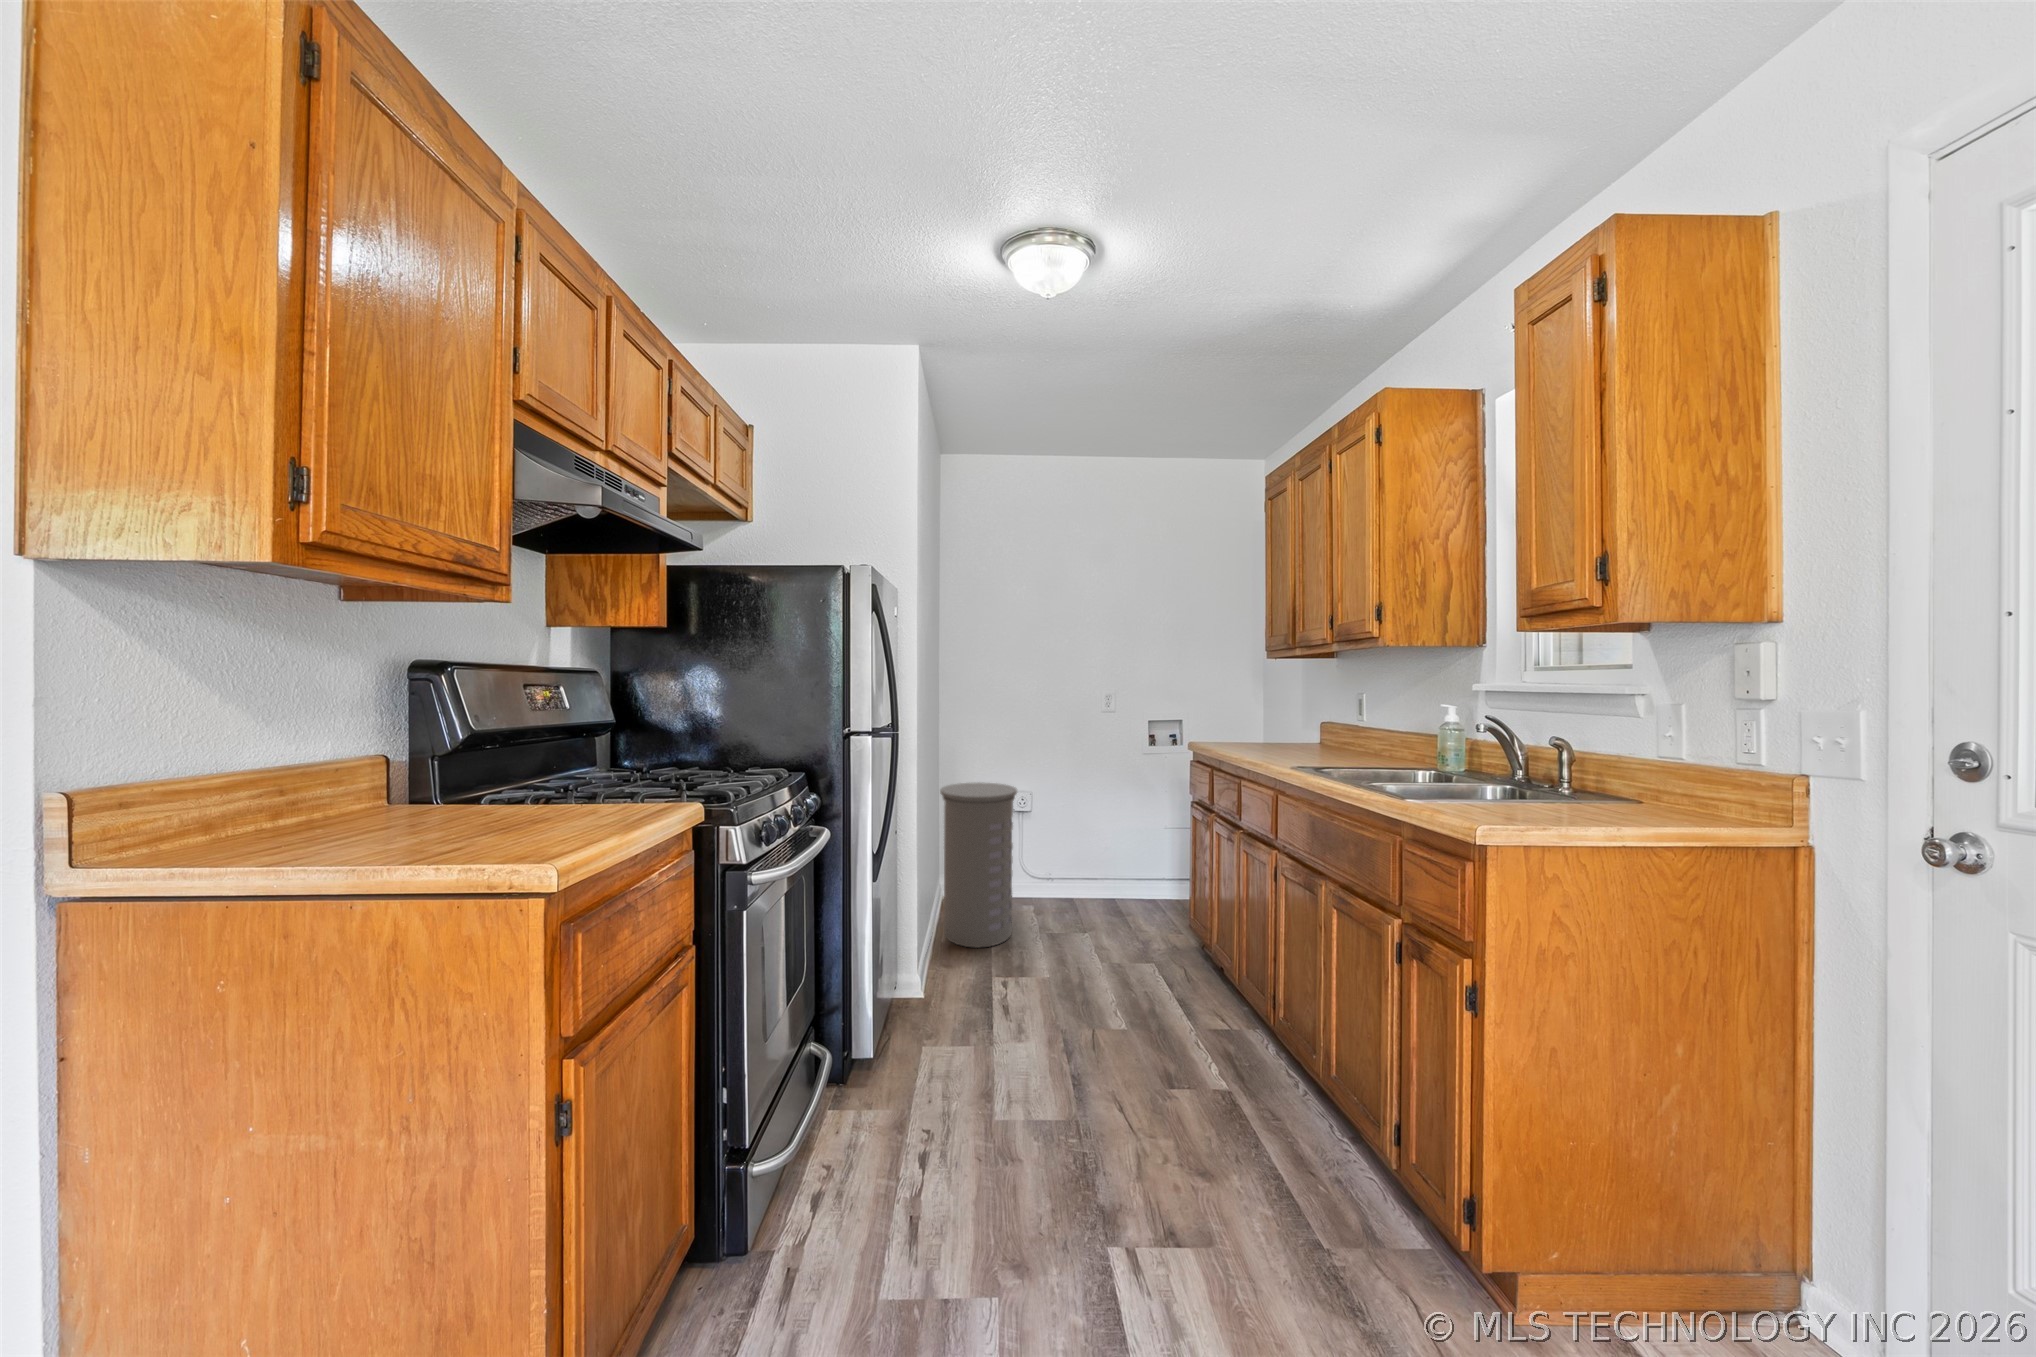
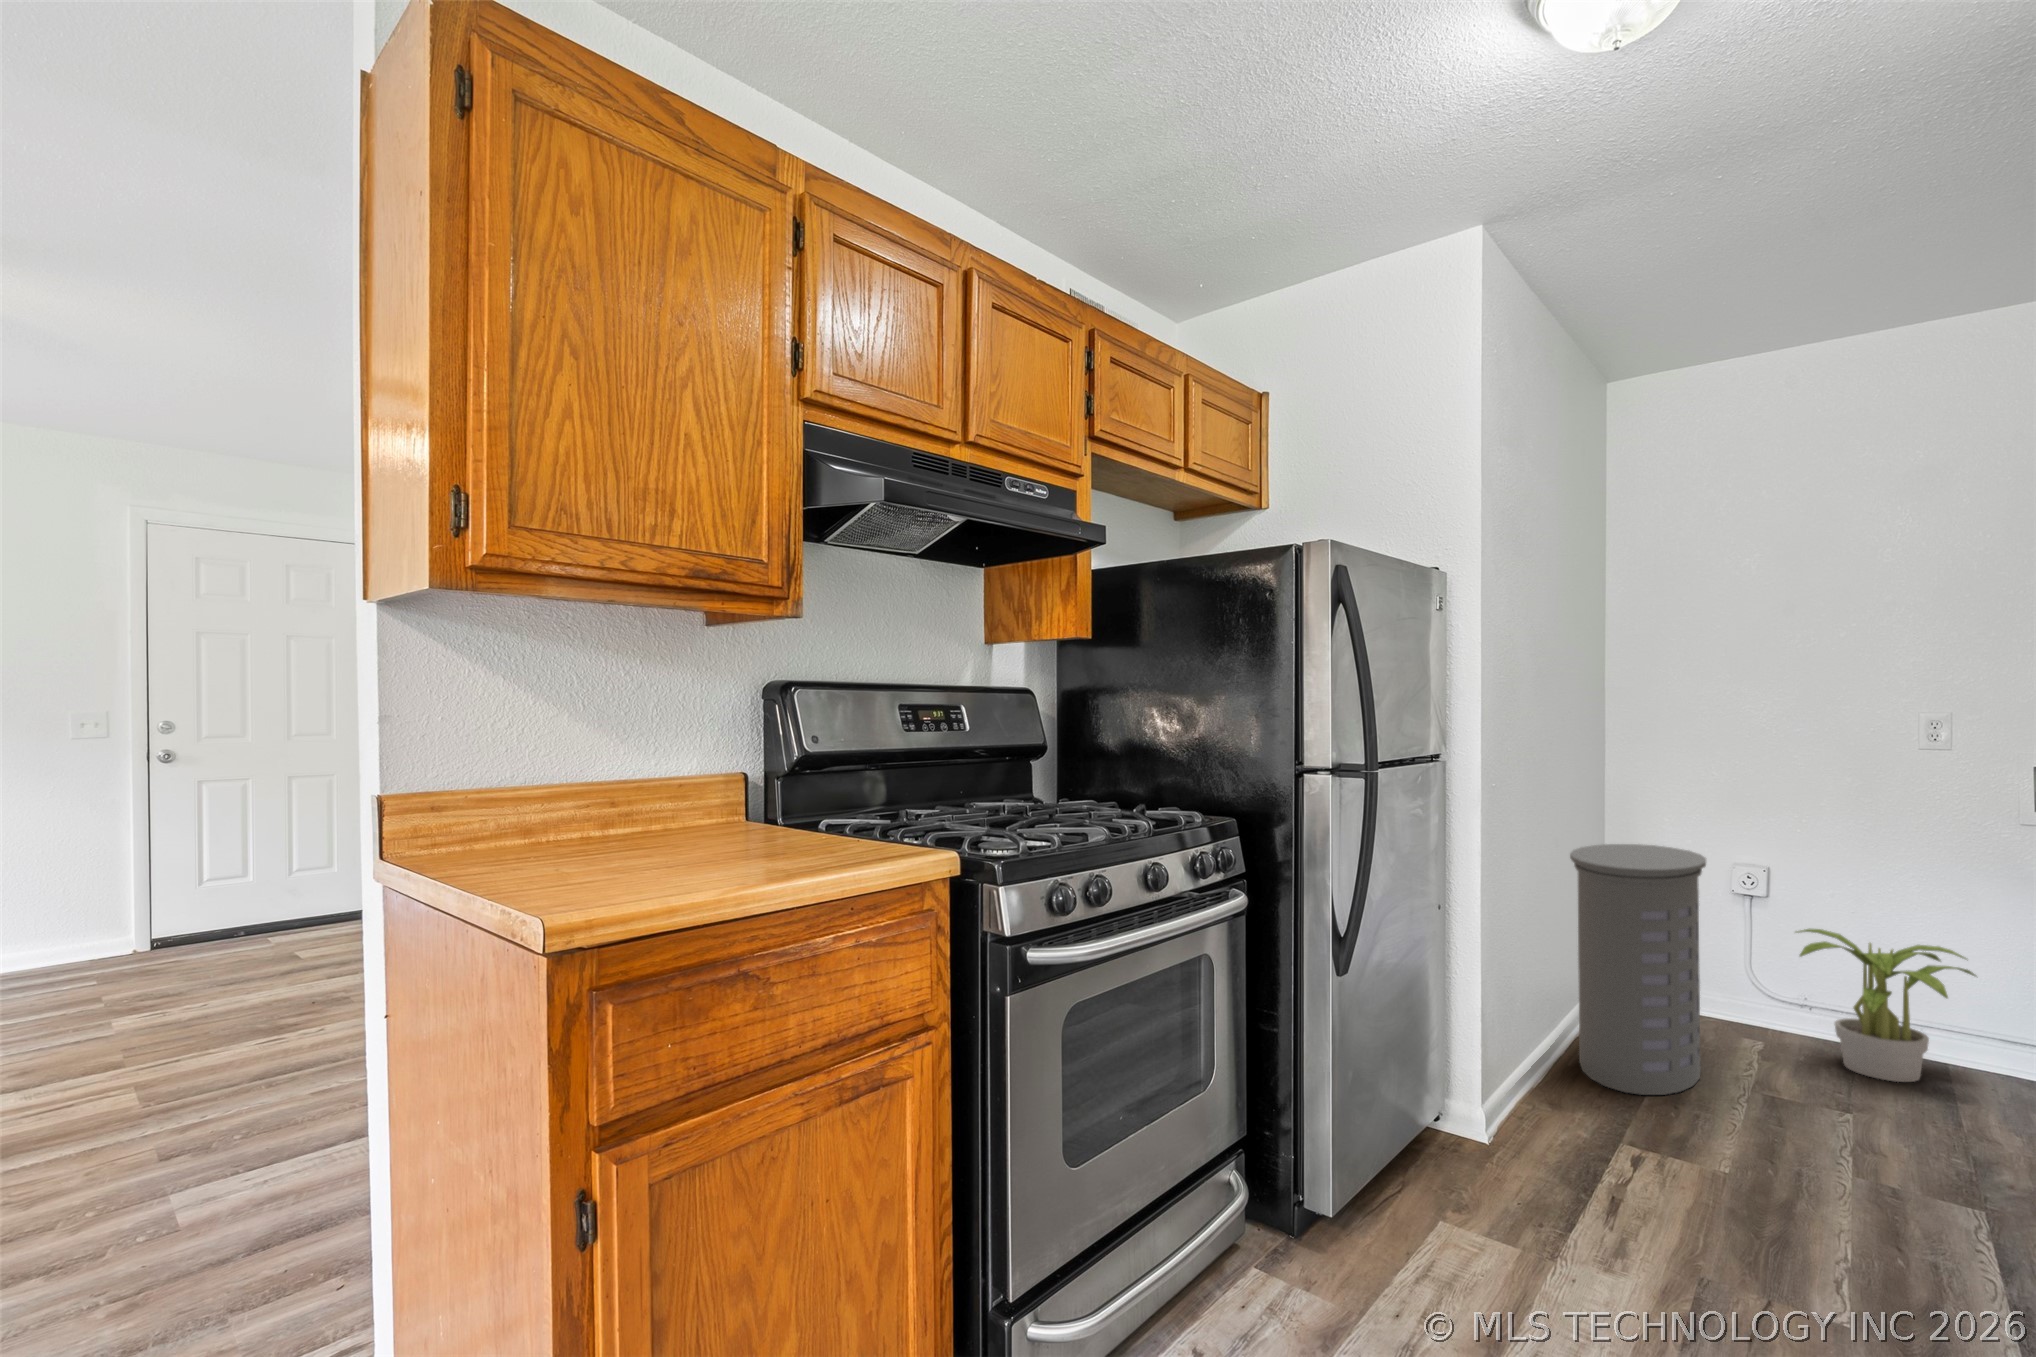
potted plant: none [1049,827,1131,912] -> present [1797,929,1976,1082]

